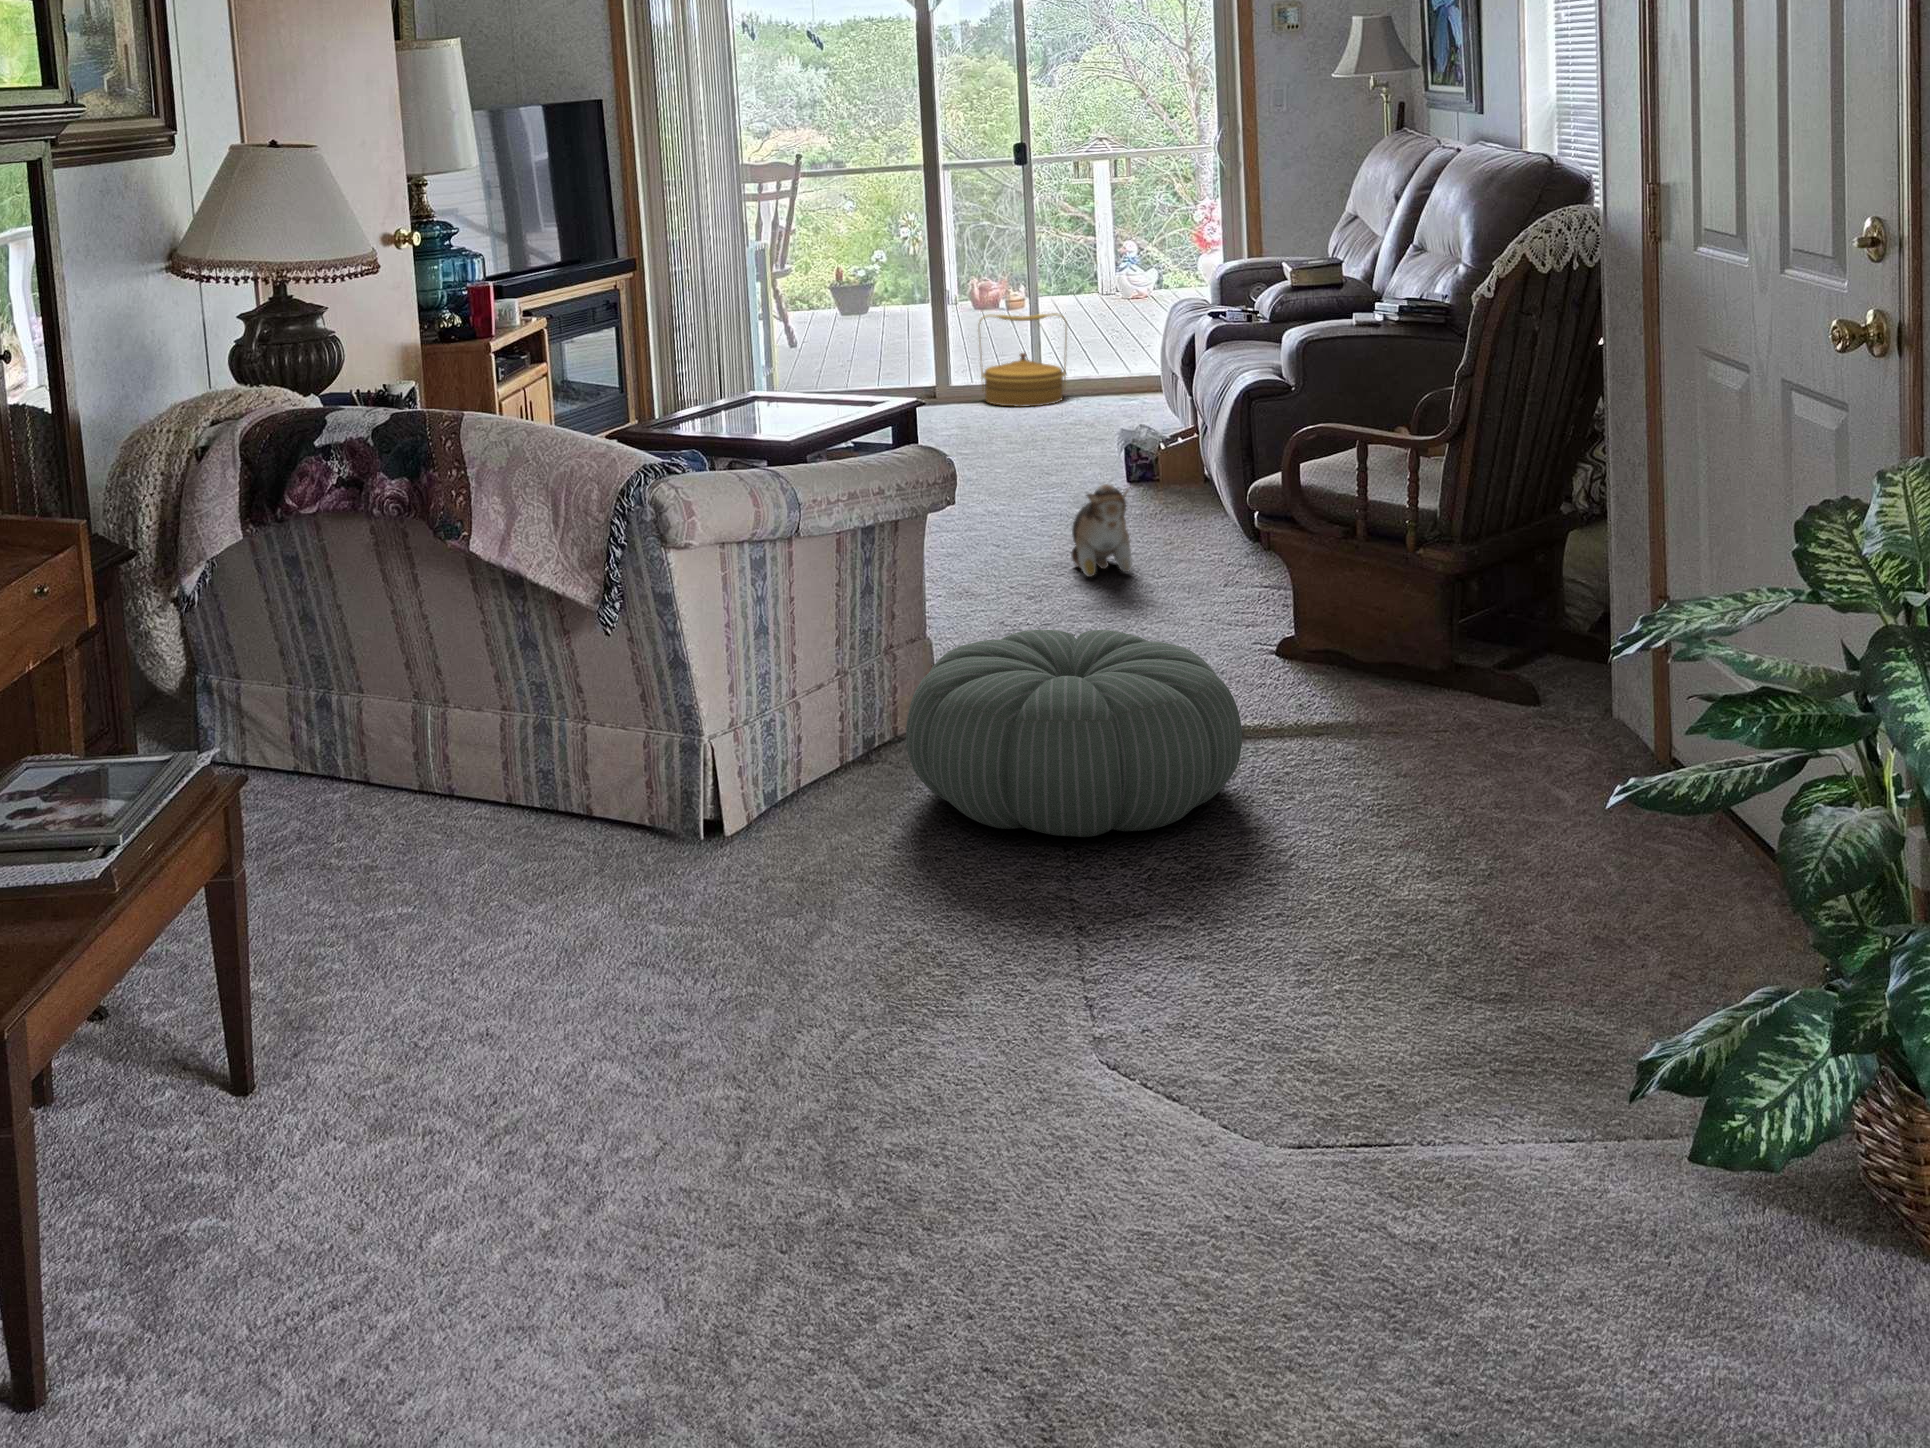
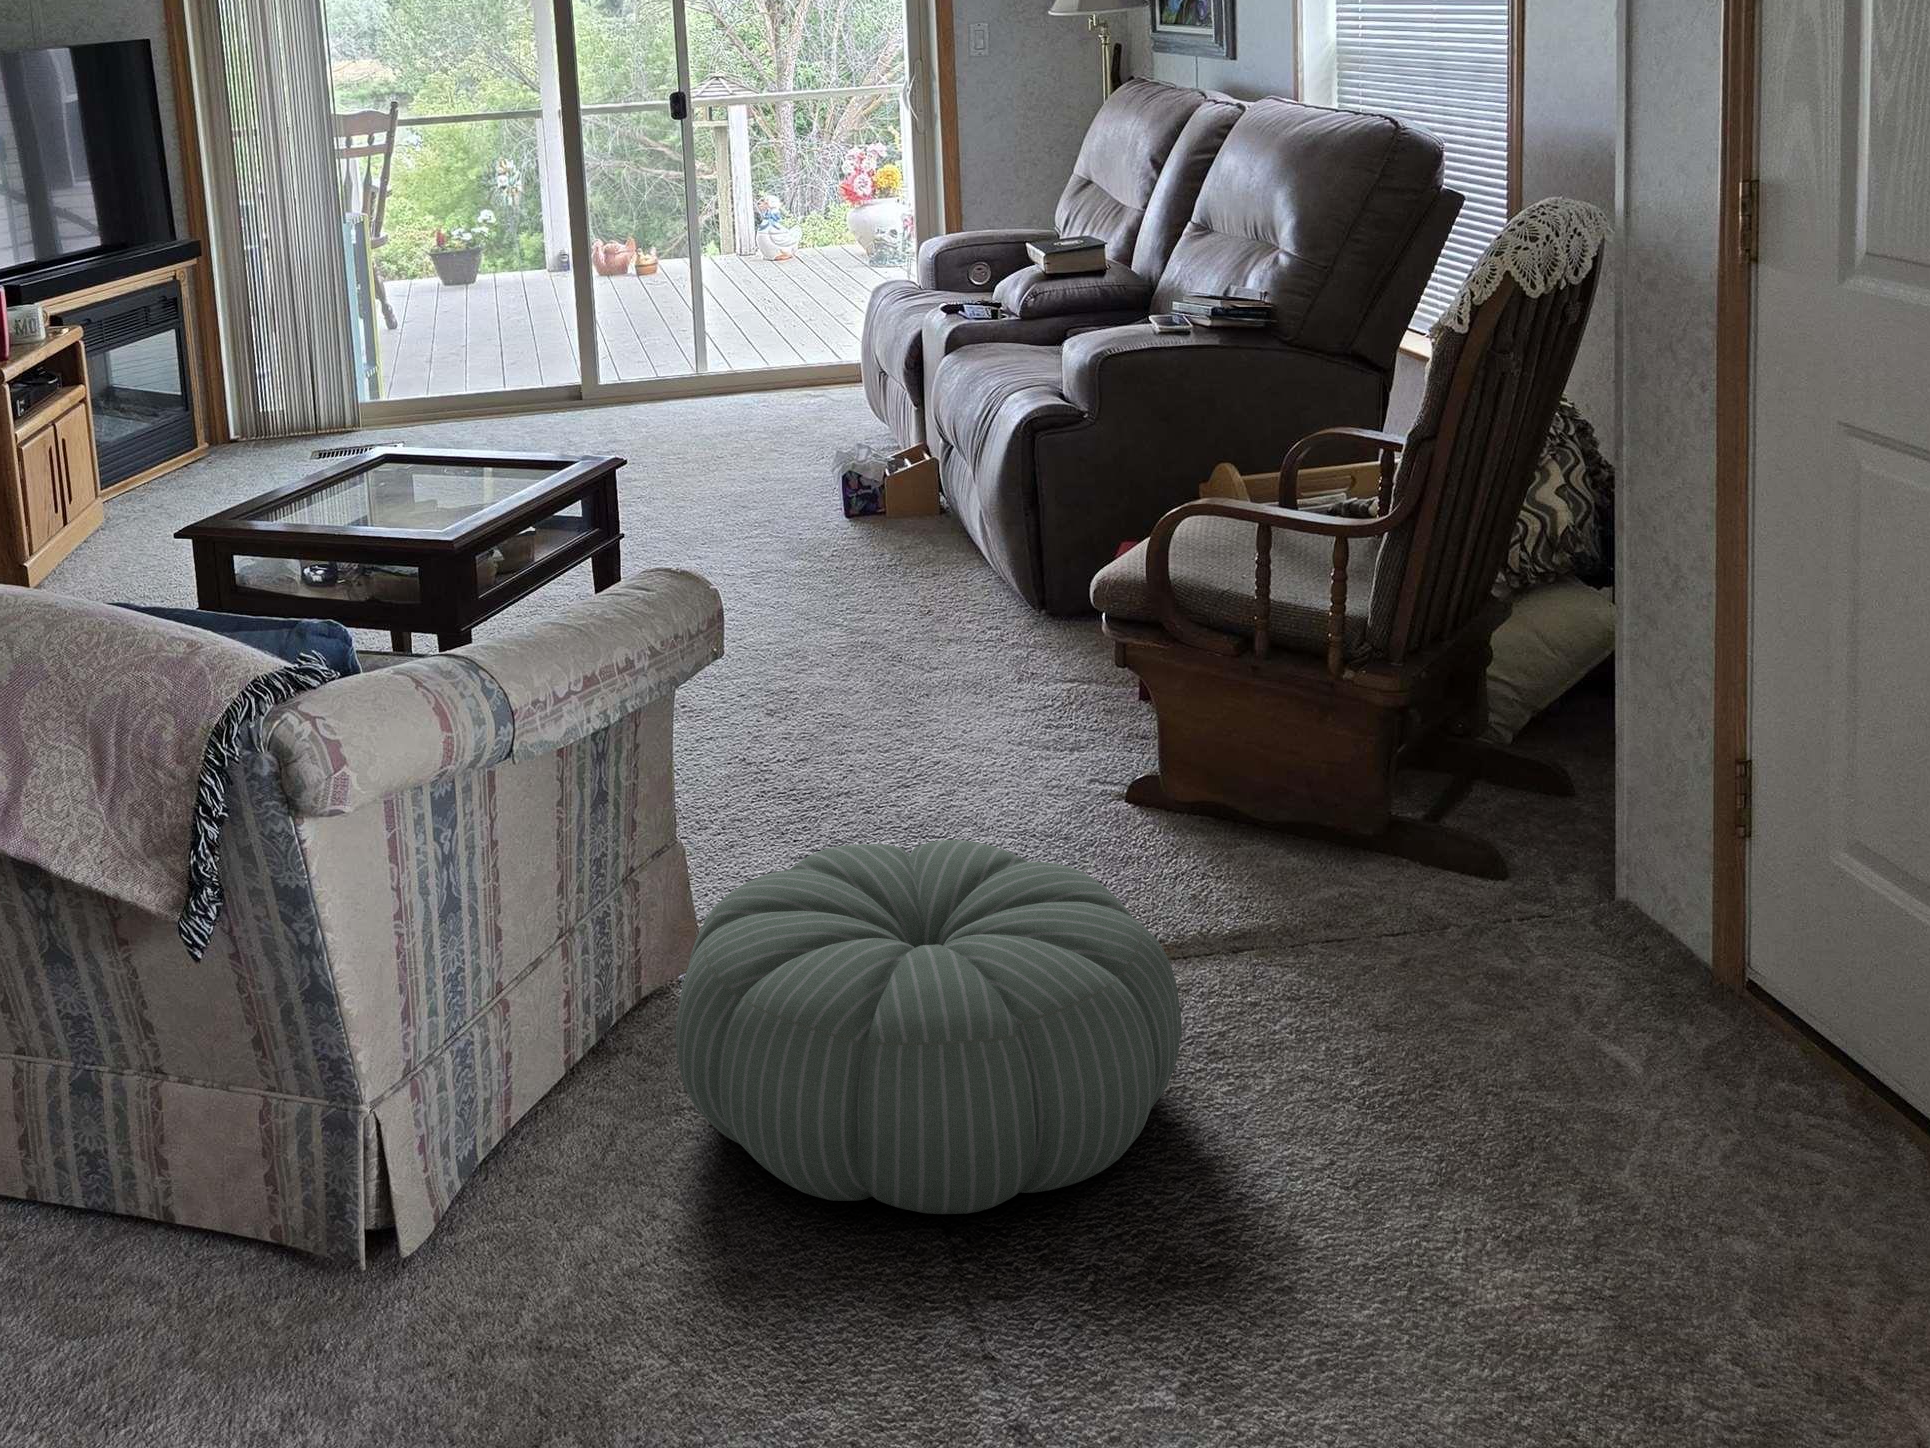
basket: present [980,314,1067,407] -> none [627,297,734,411]
plush toy: present [1071,484,1132,577] -> none [807,557,892,678]

